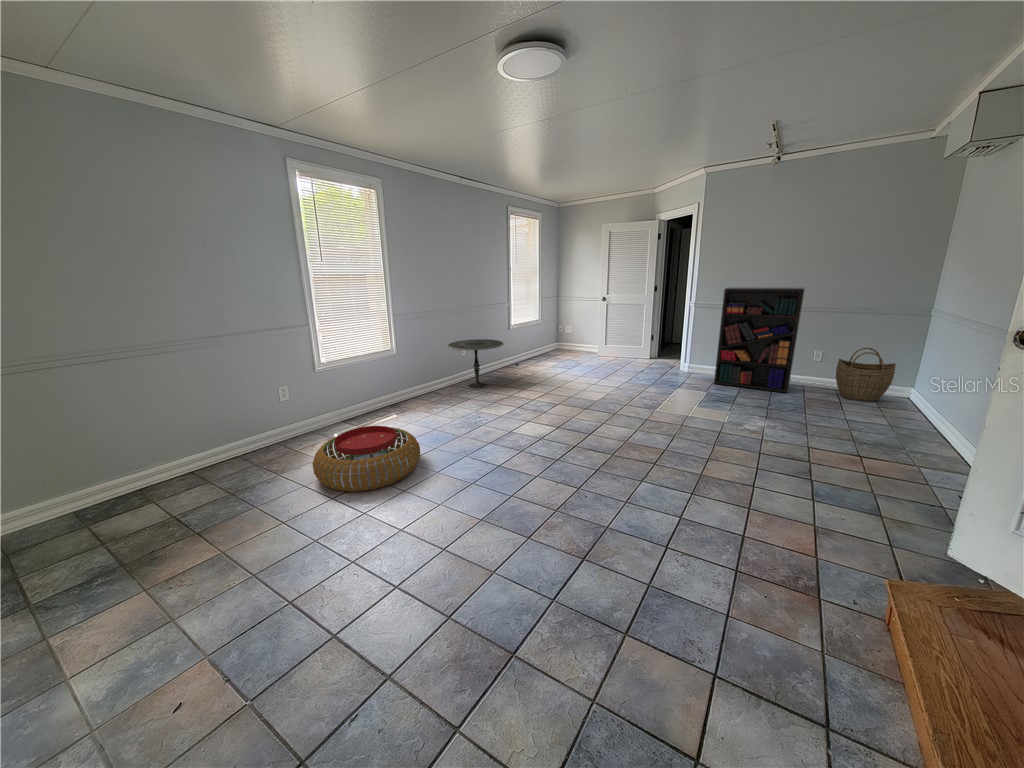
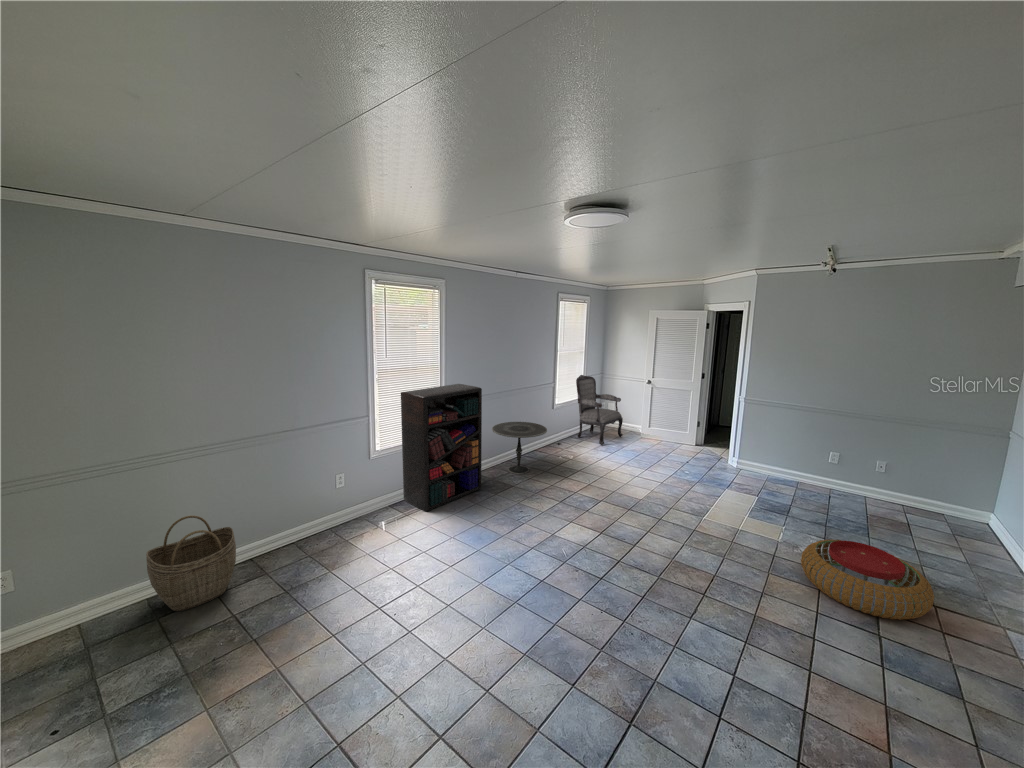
bookshelf: present [714,287,805,393] -> present [401,384,482,511]
armchair: none [532,296,580,364] -> present [576,375,623,446]
woven basket: present [836,348,896,402] -> present [146,516,236,611]
pouf: present [312,426,420,492] -> present [801,539,934,620]

